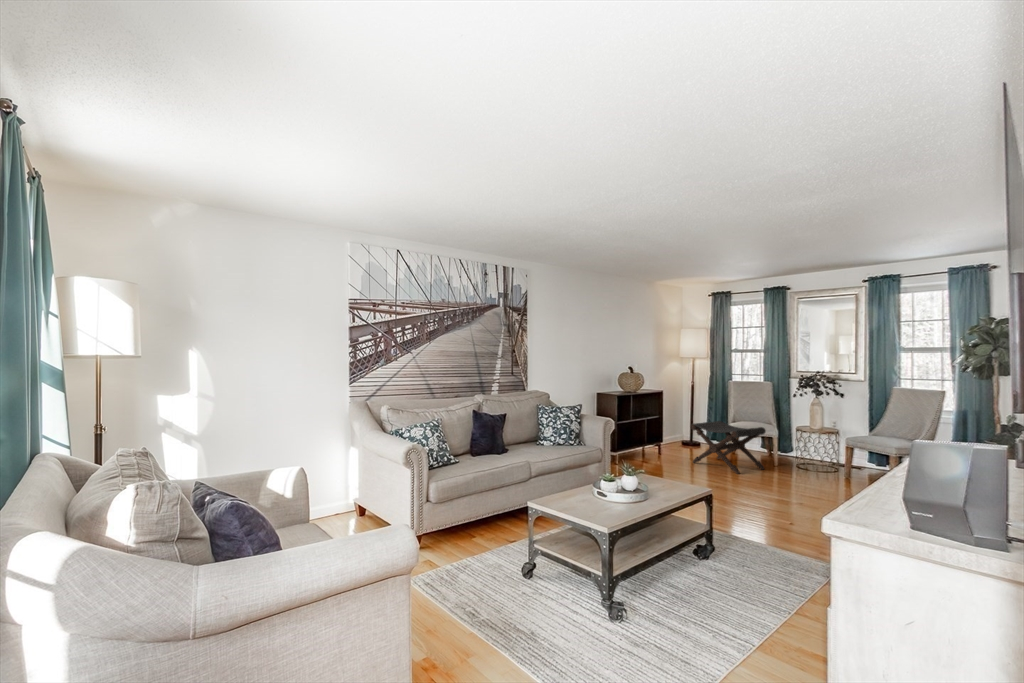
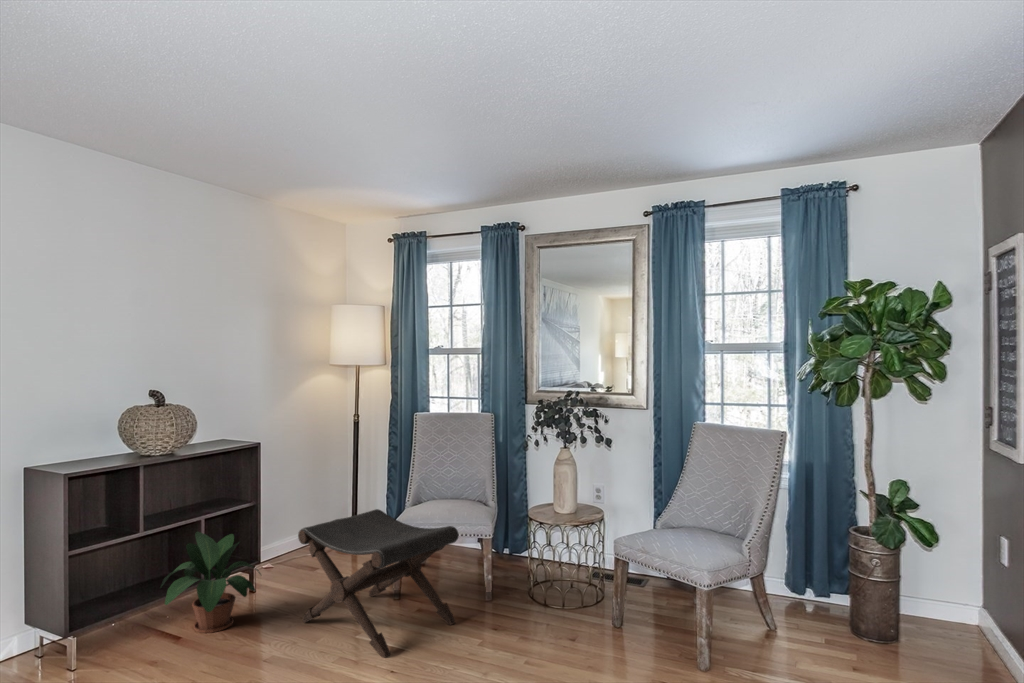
potted plant: none [635,421,671,462] -> present [160,532,260,633]

